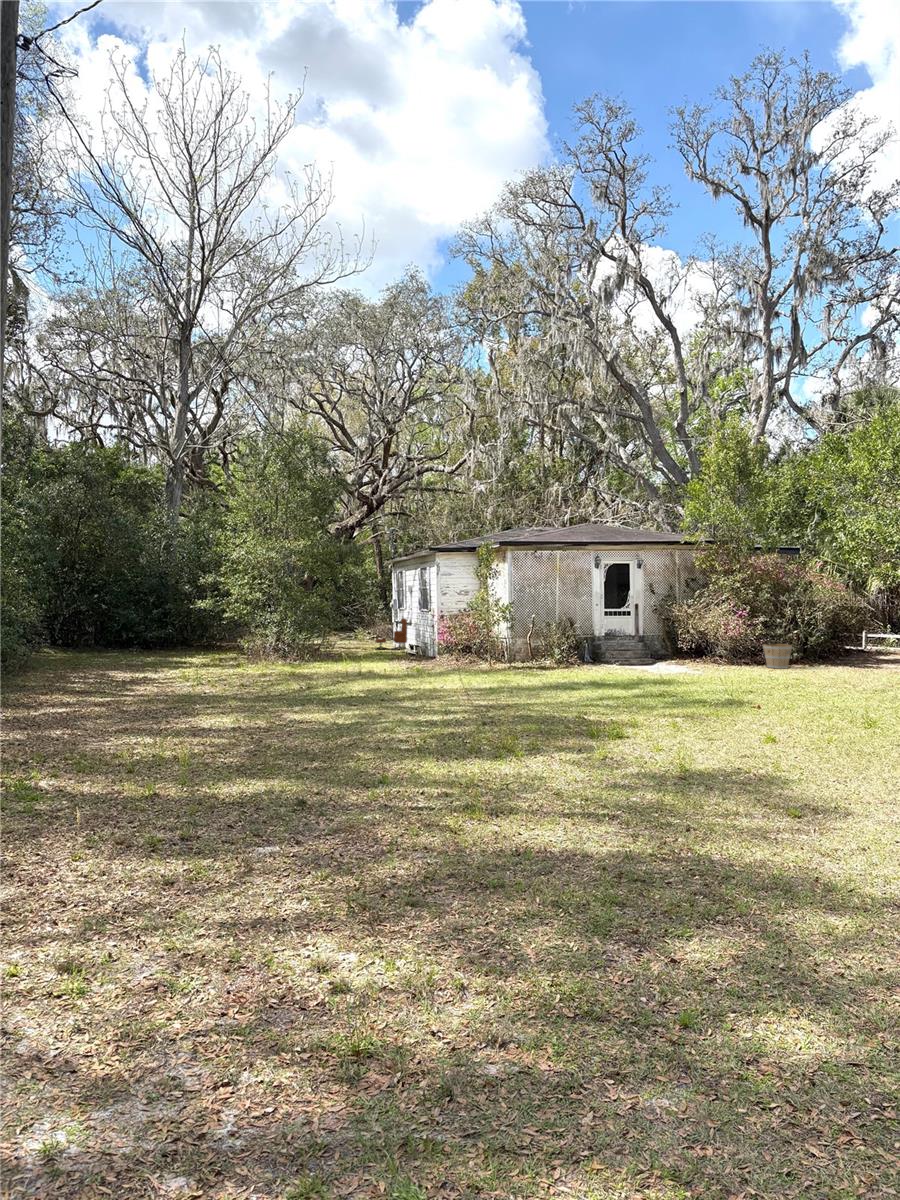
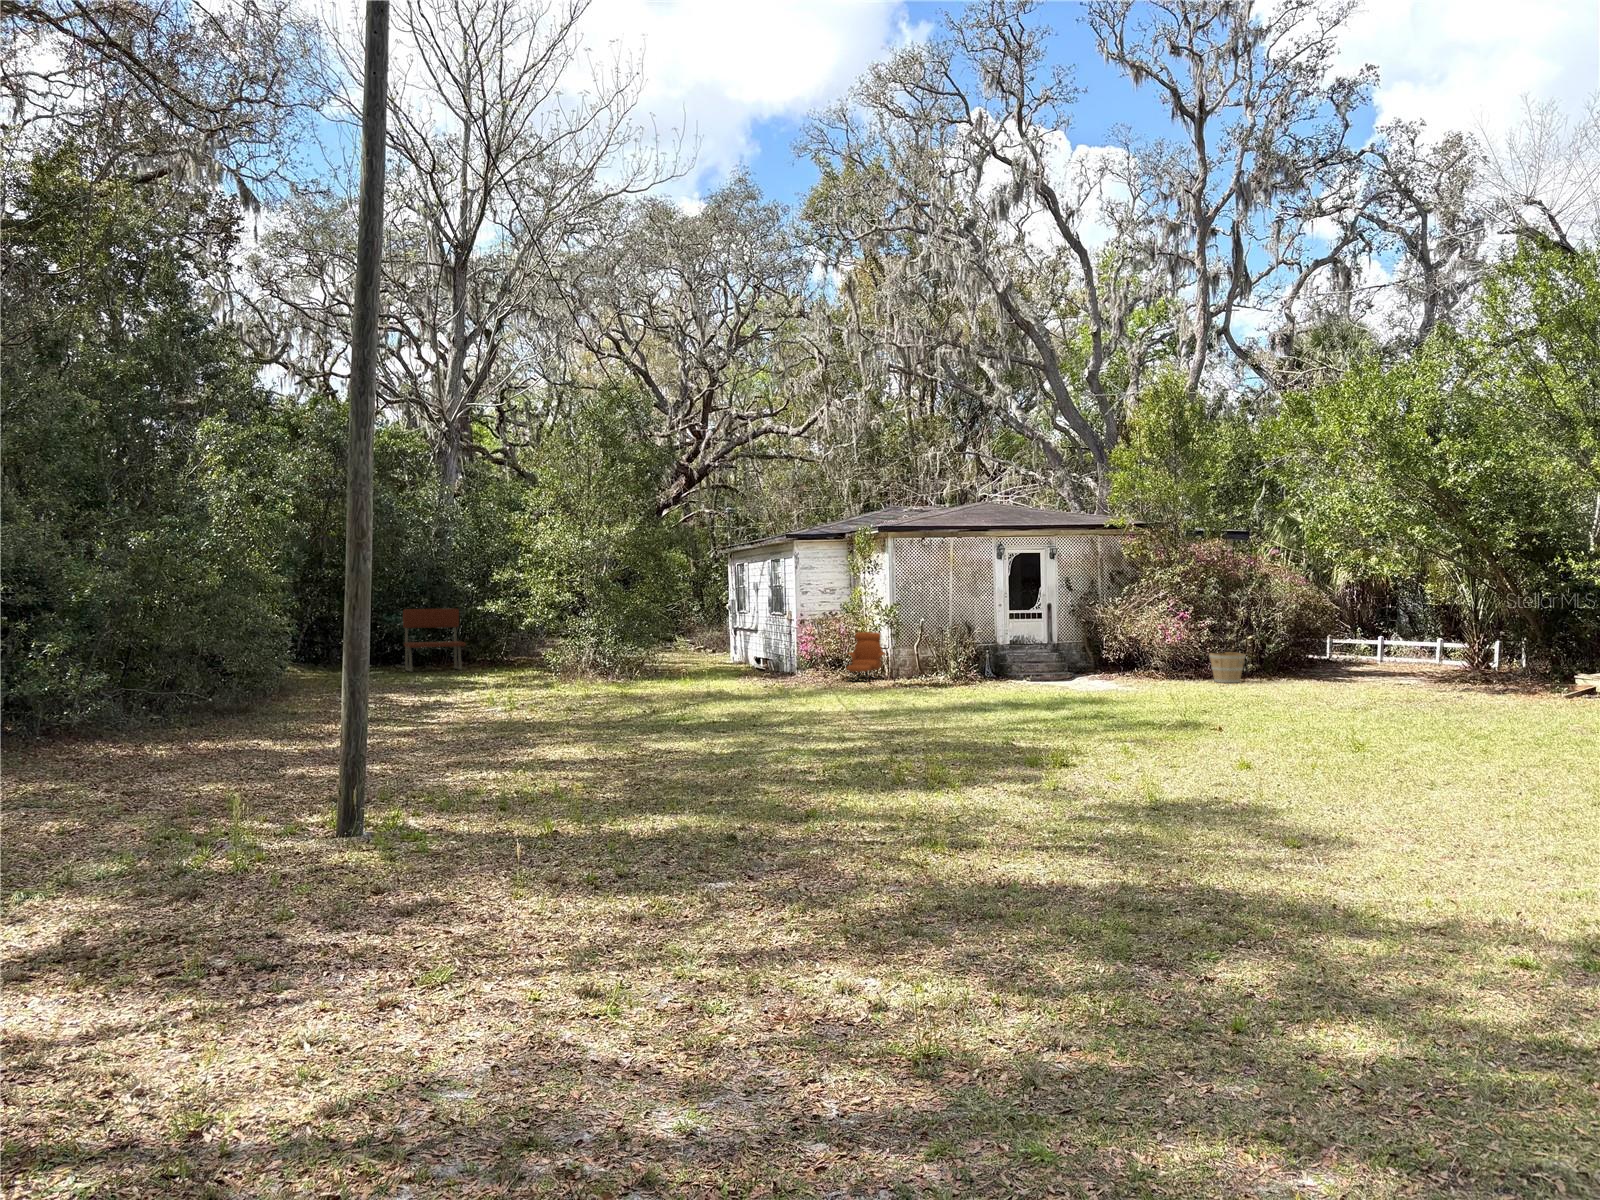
bench: none [134,605,182,653] -> present [403,609,466,672]
lounge chair: present [375,618,407,650] -> present [847,632,886,682]

